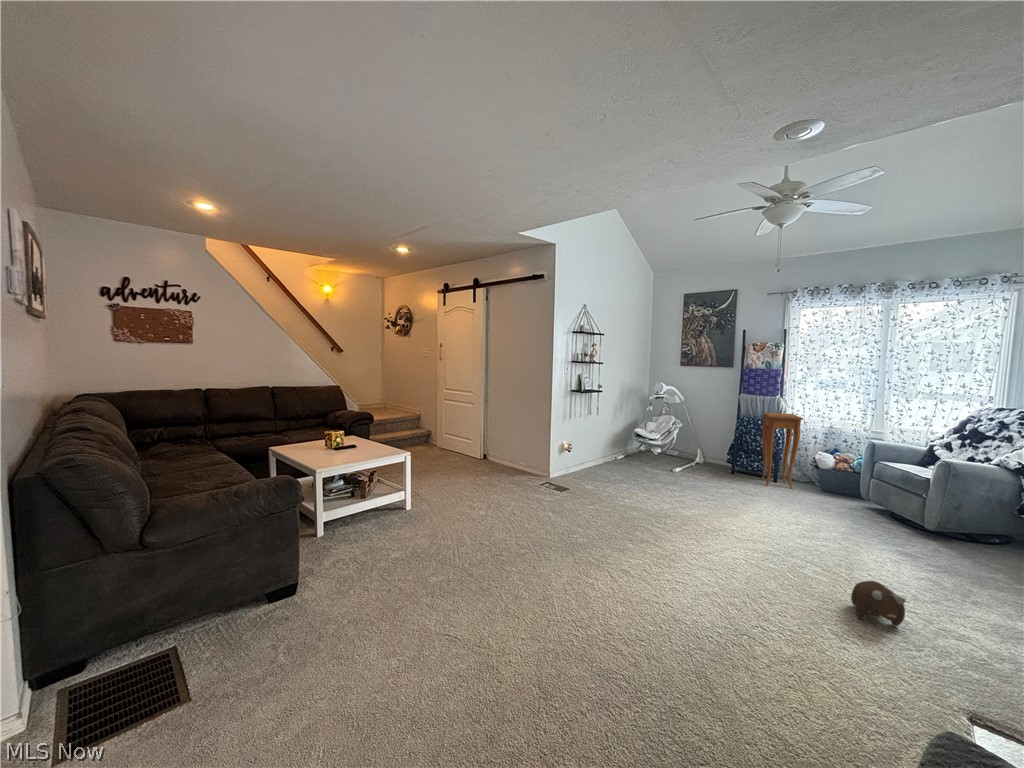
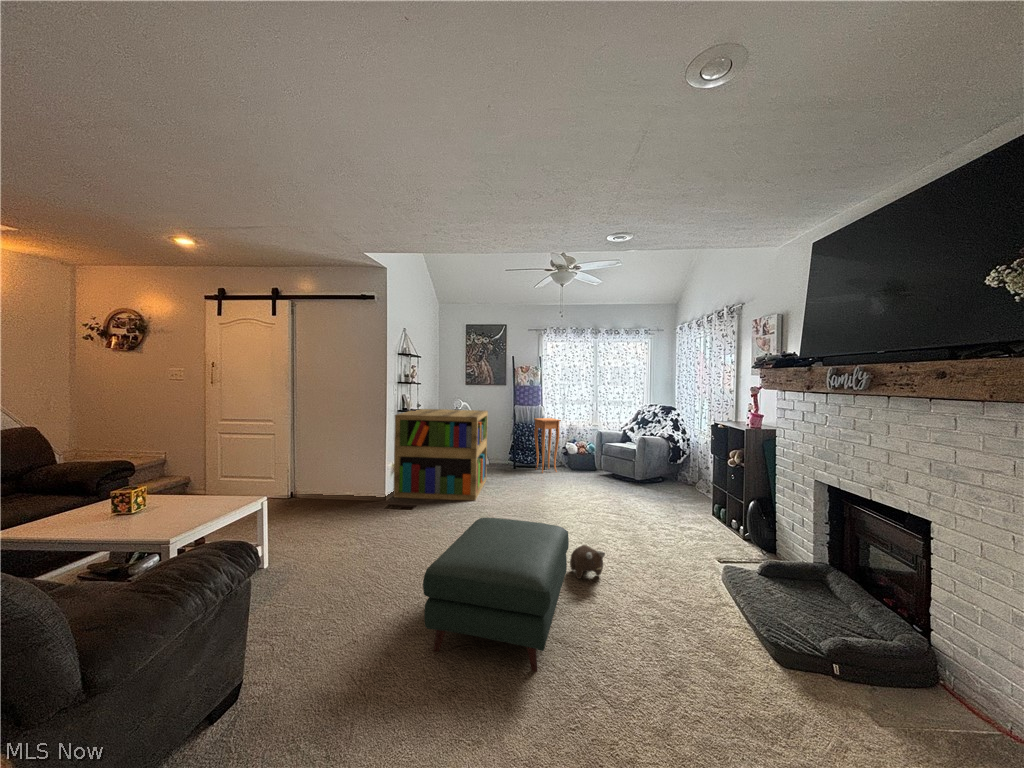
bookshelf: none [560,390,682,500] -> present [393,409,488,501]
ottoman: none [401,519,608,713] -> present [423,518,569,672]
plush toy: present [851,581,906,626] -> present [570,545,605,579]

